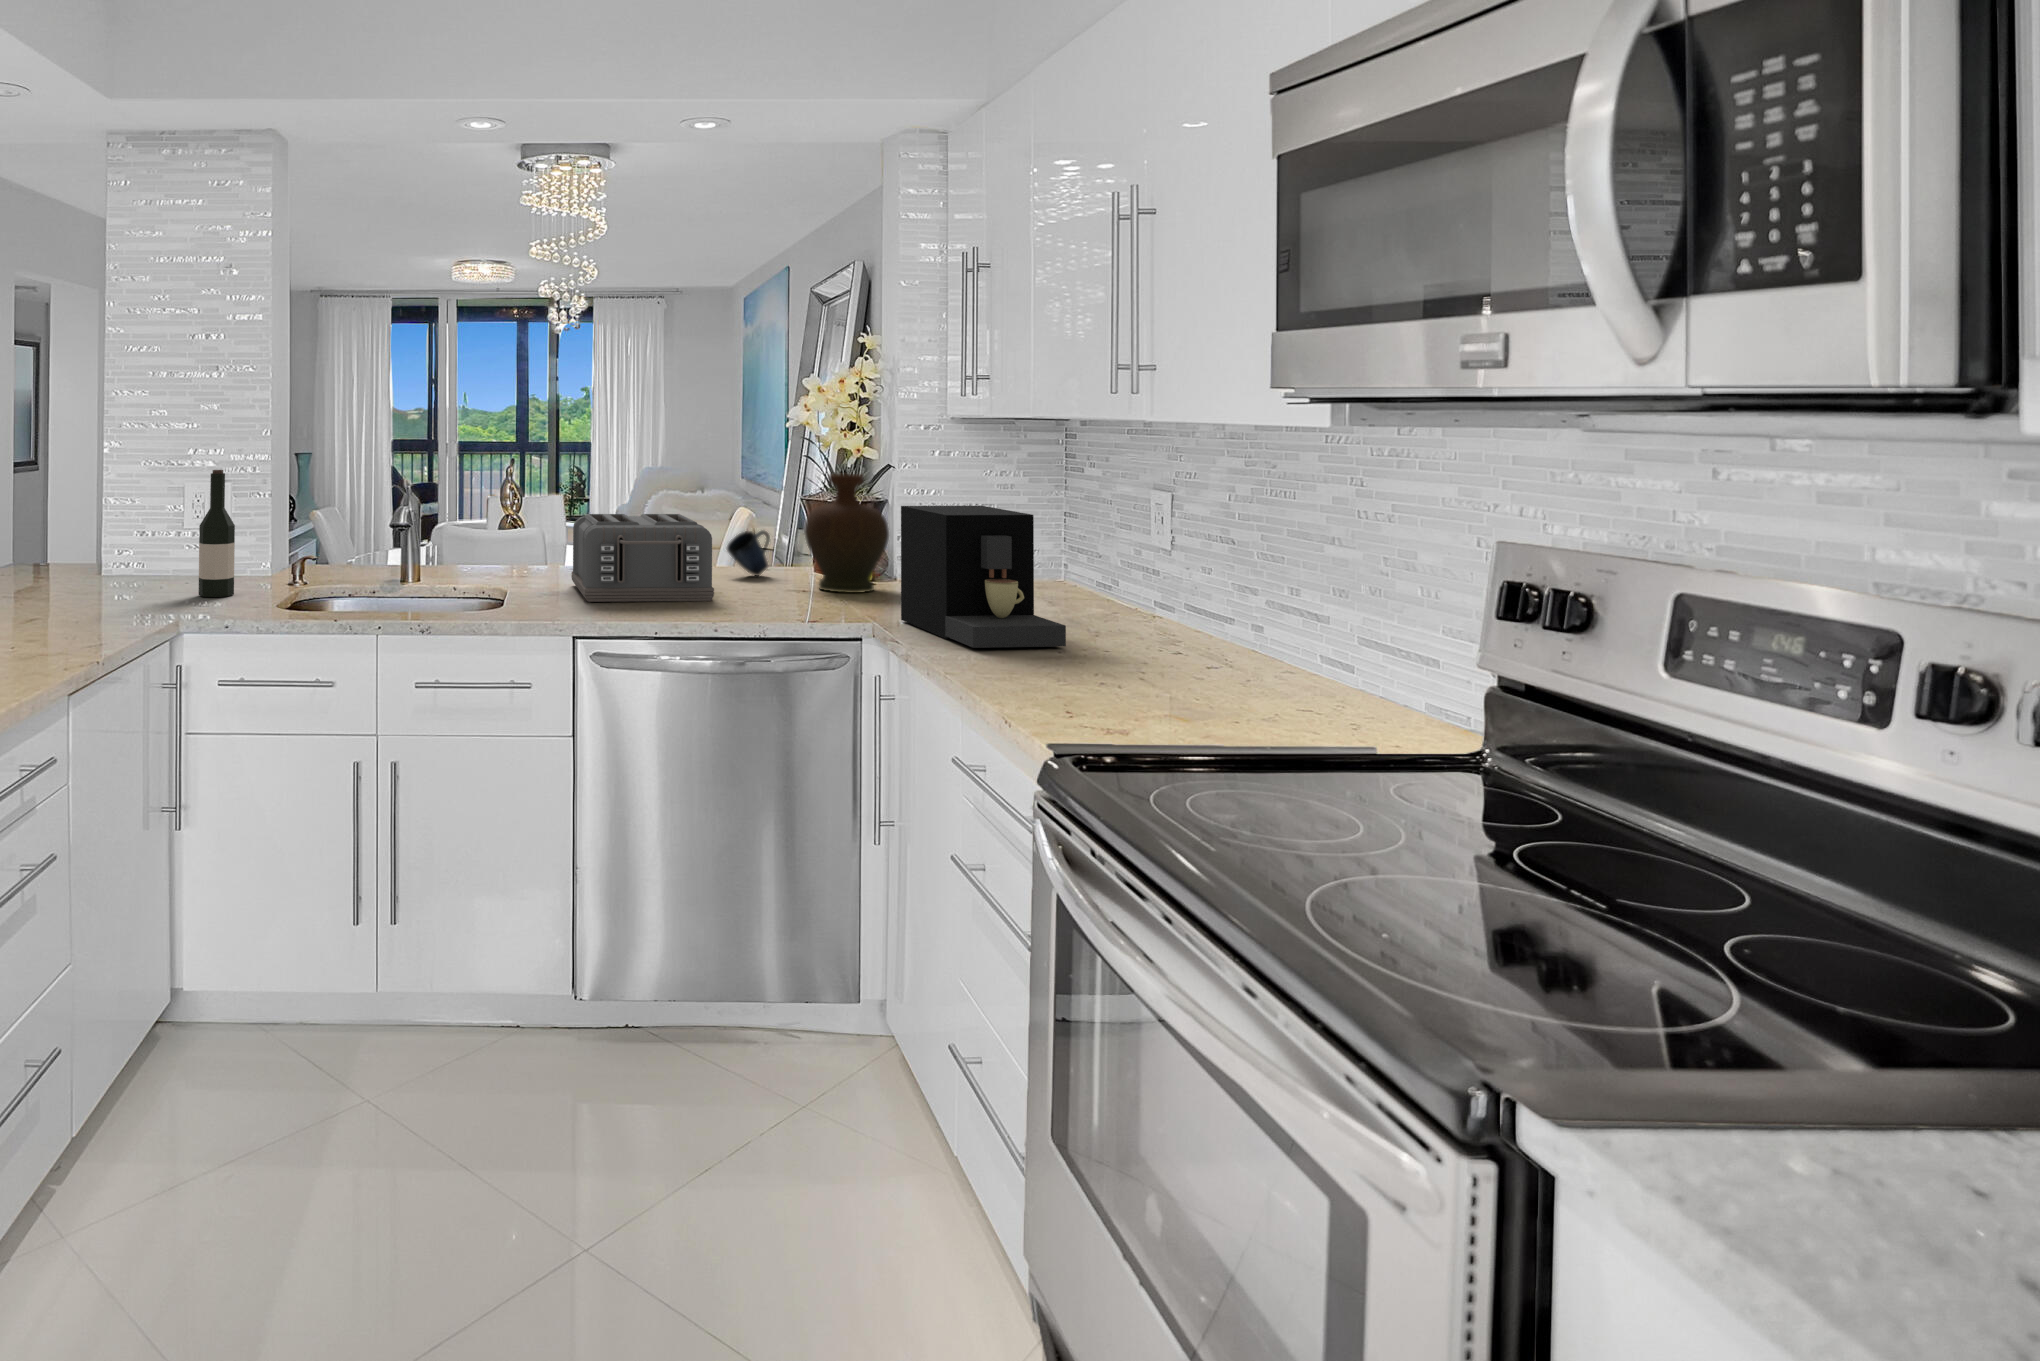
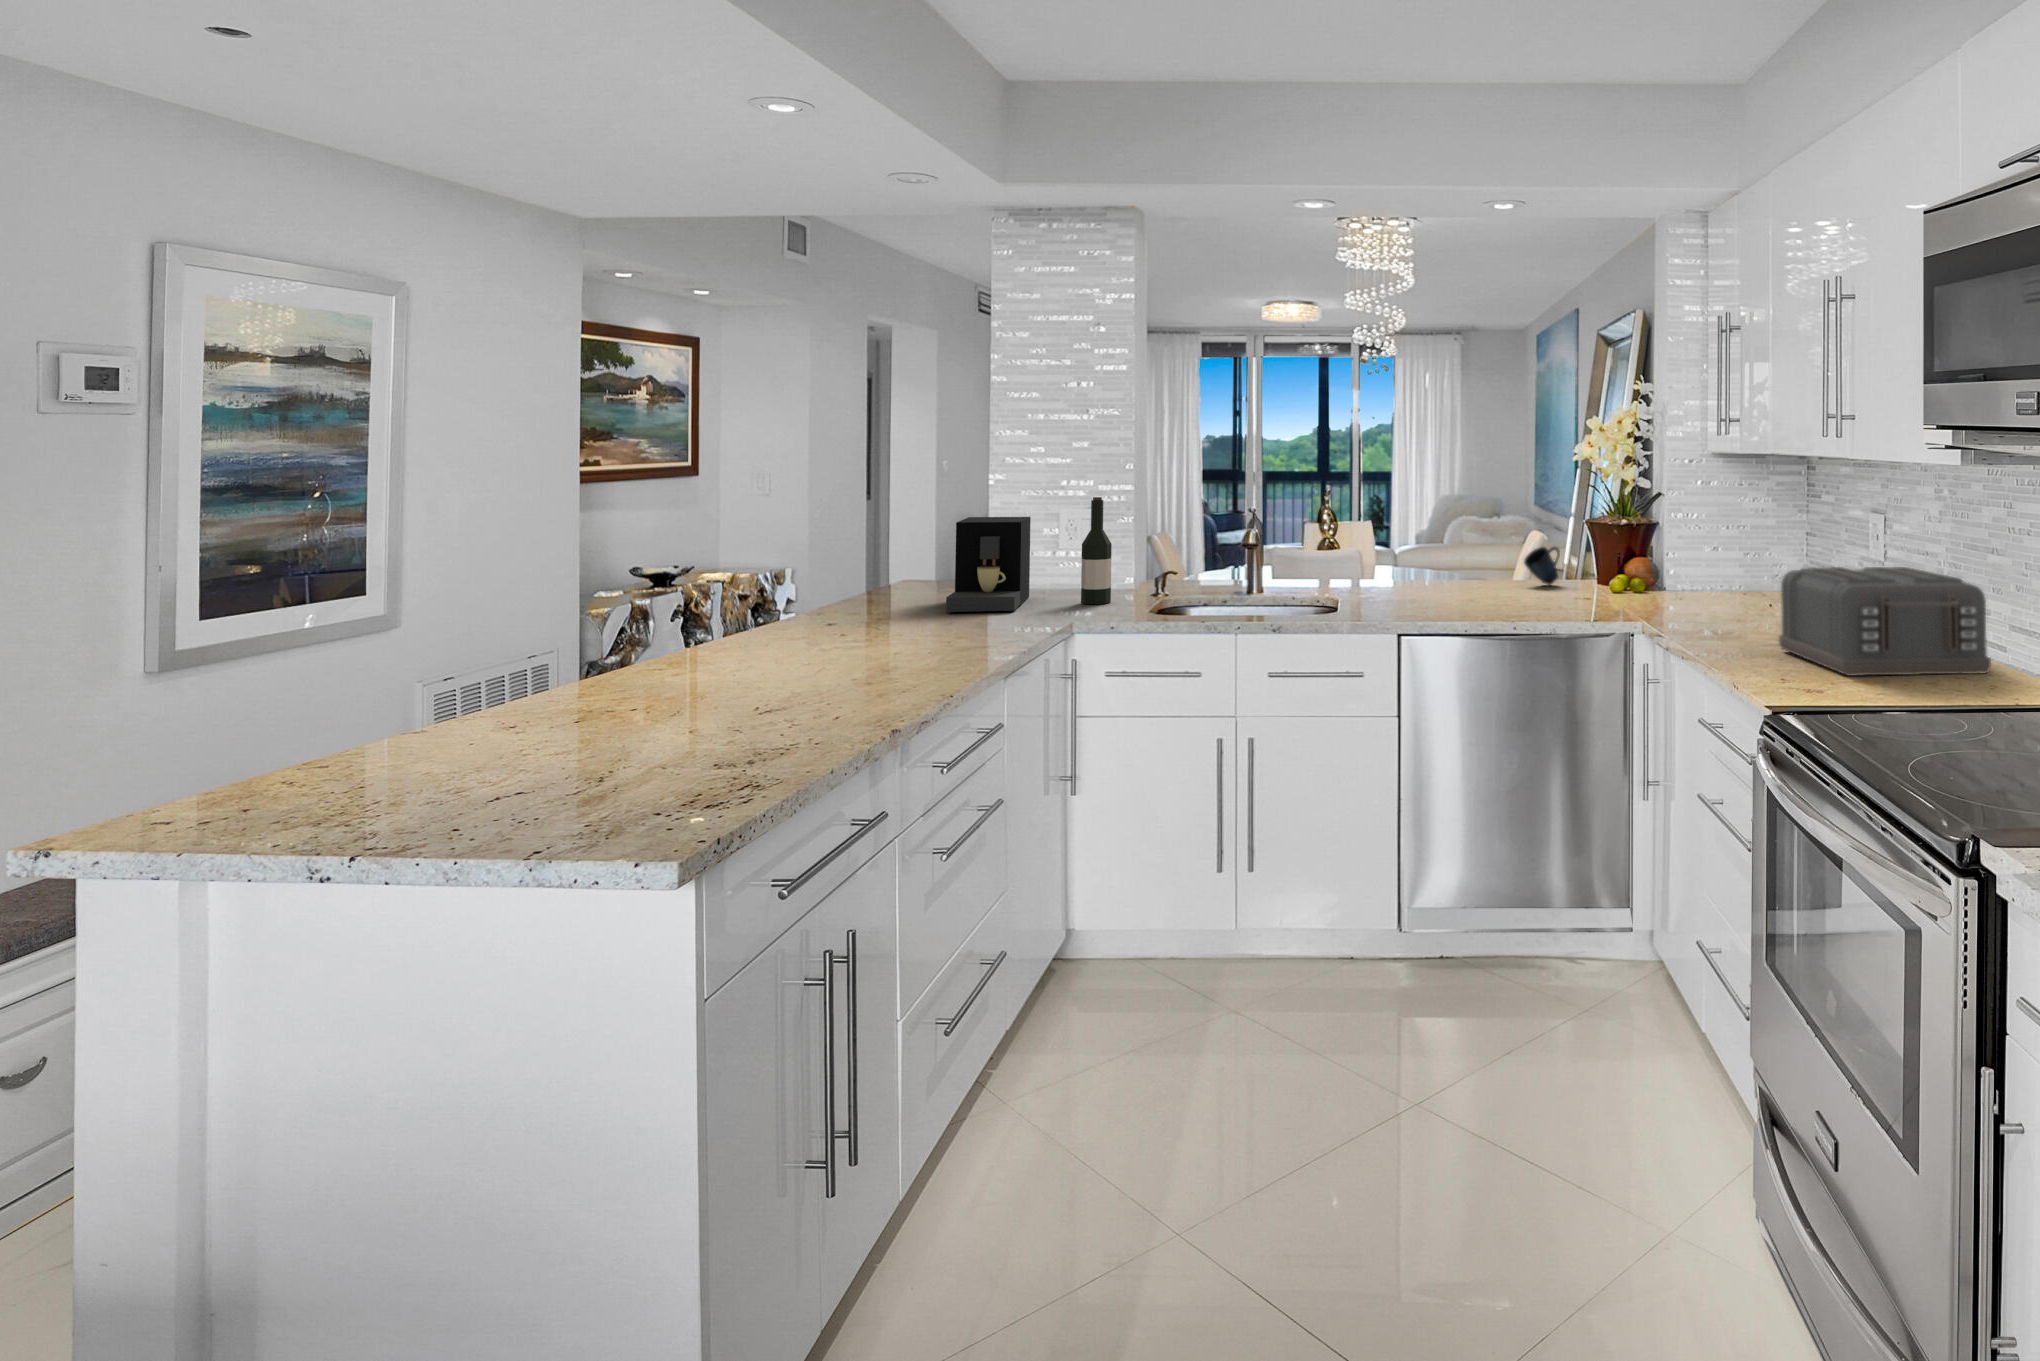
decorative vase: present [804,474,889,593] -> none [1588,498,1658,597]
coffee maker: present [901,506,1066,648] -> present [946,517,1031,612]
toaster: present [571,514,714,602] -> present [1779,567,1991,676]

